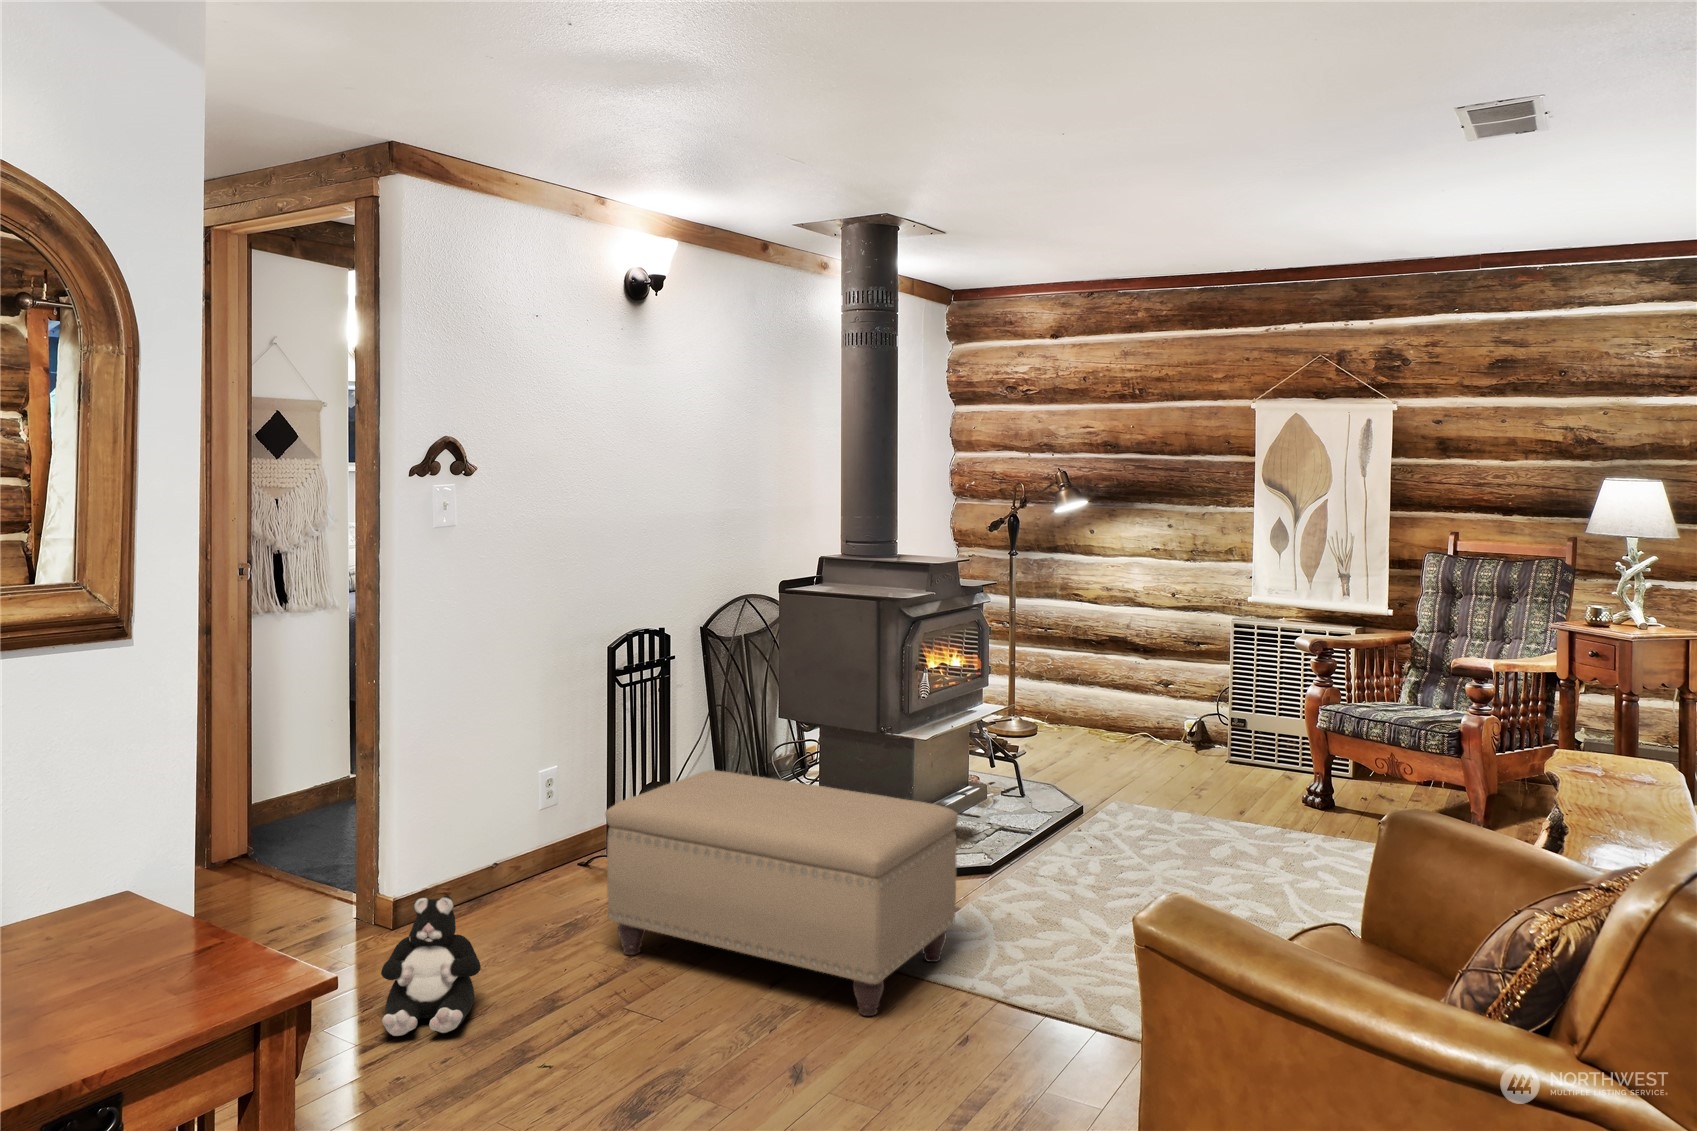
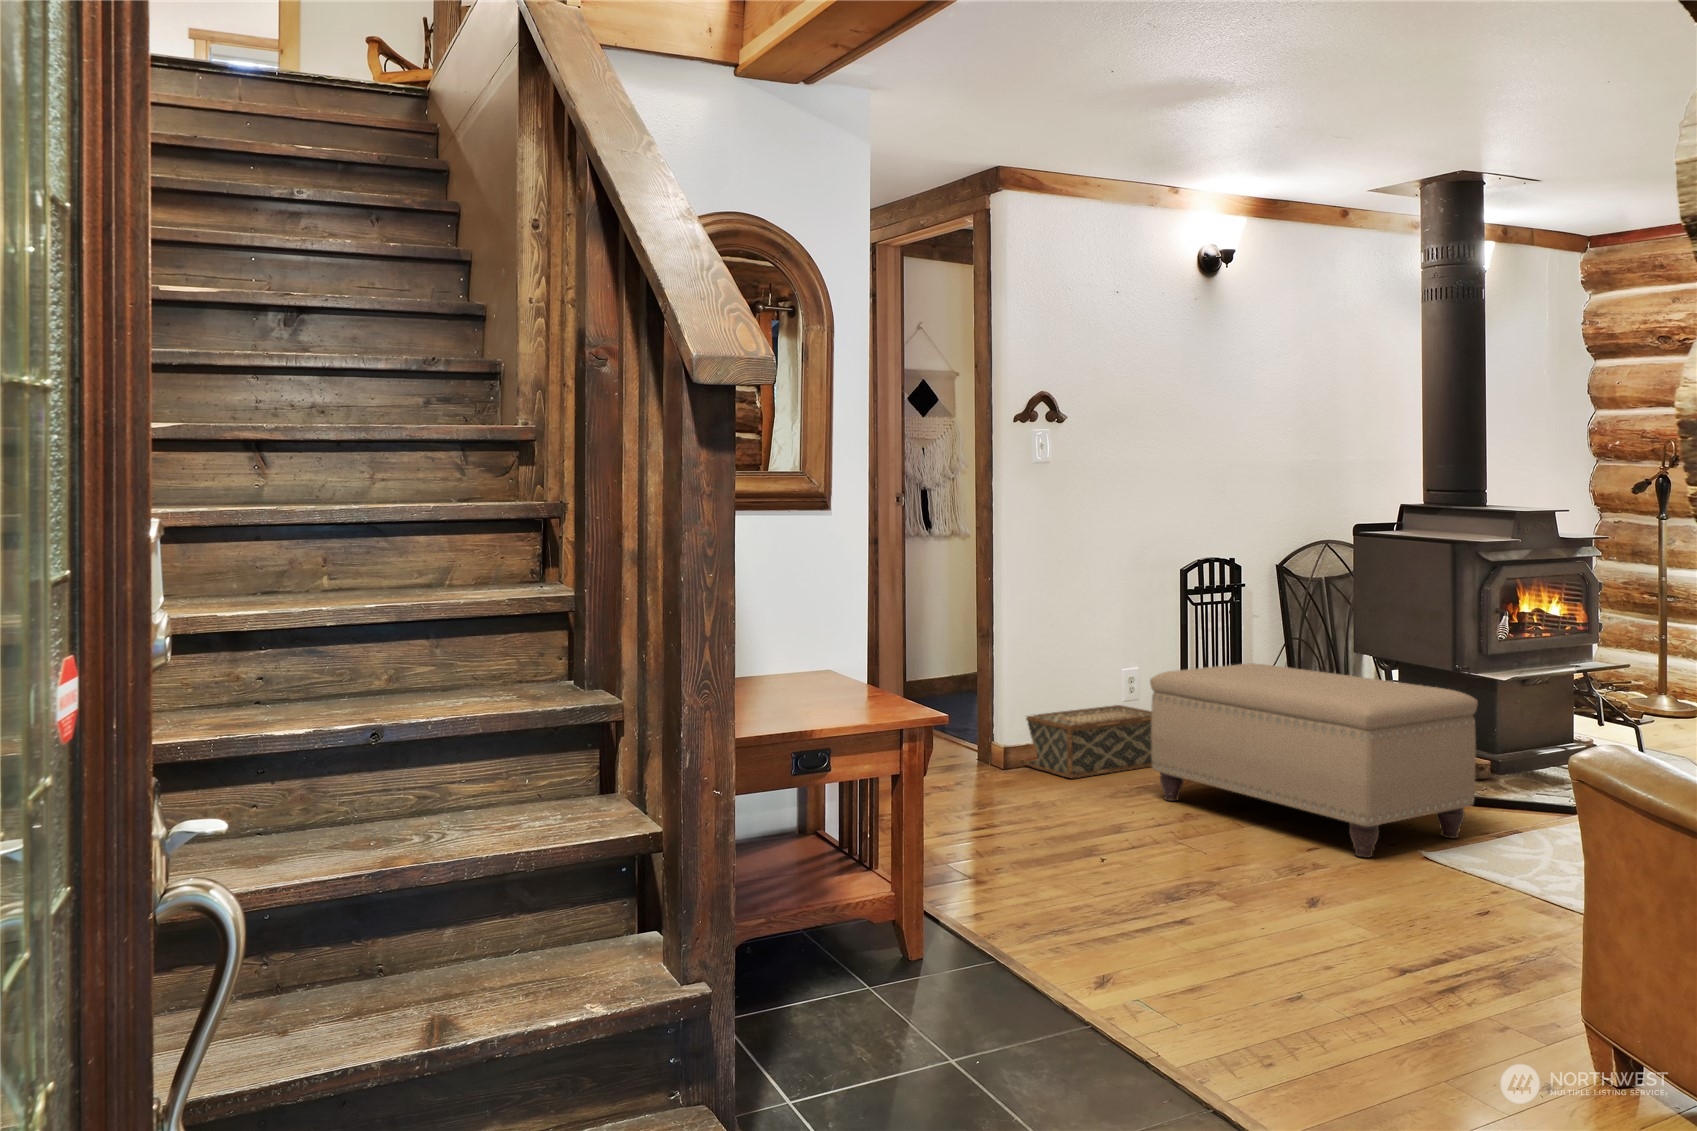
woven basket: none [430,816,605,934] -> present [1024,705,1152,778]
plush toy: present [381,896,481,1036] -> none [968,721,1042,817]

